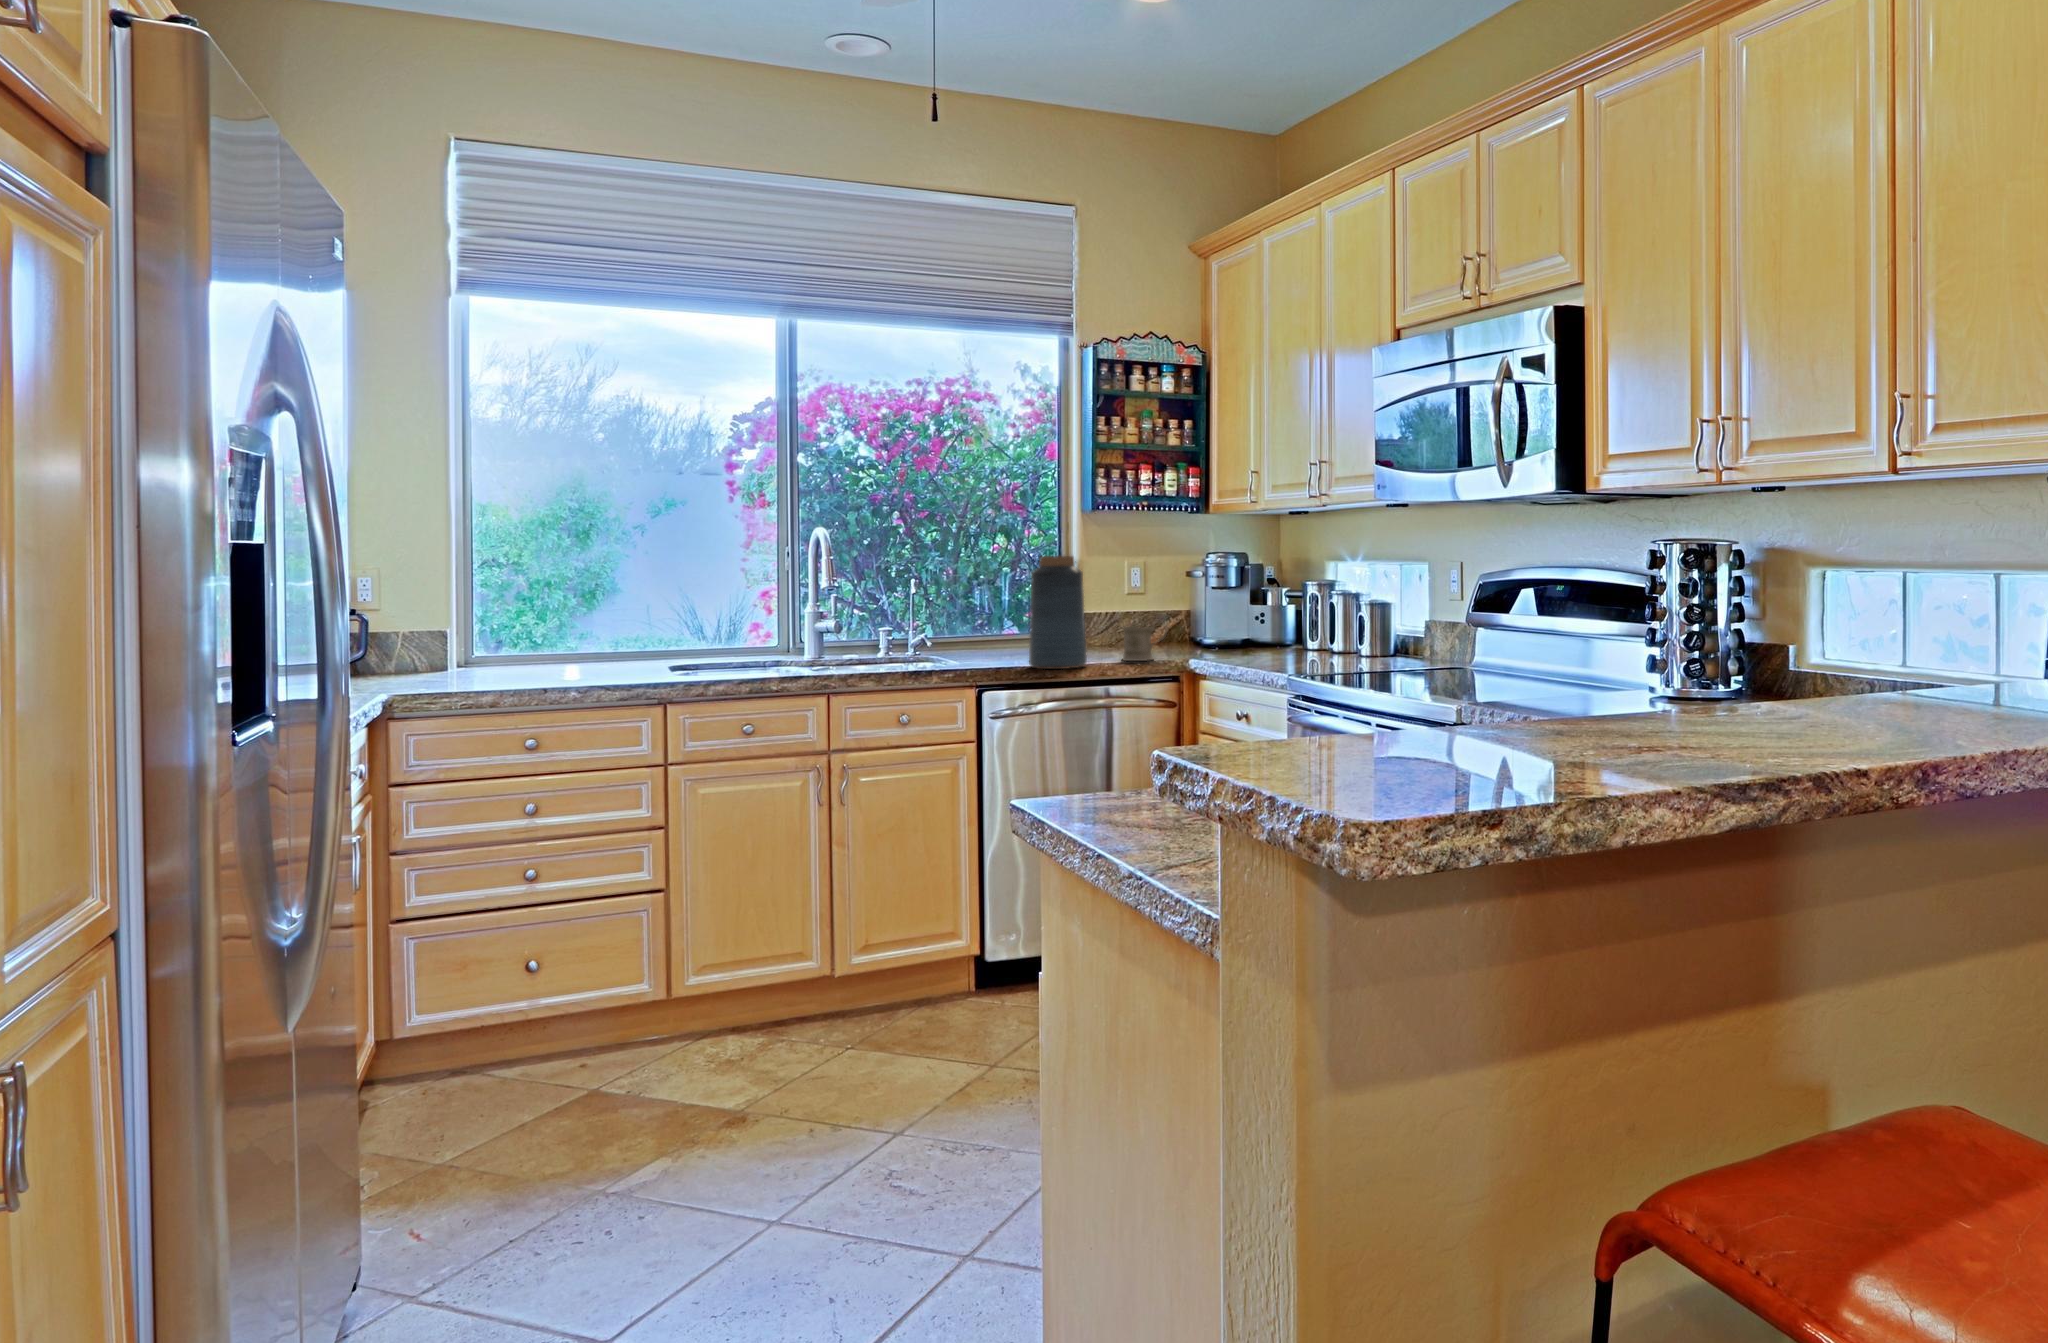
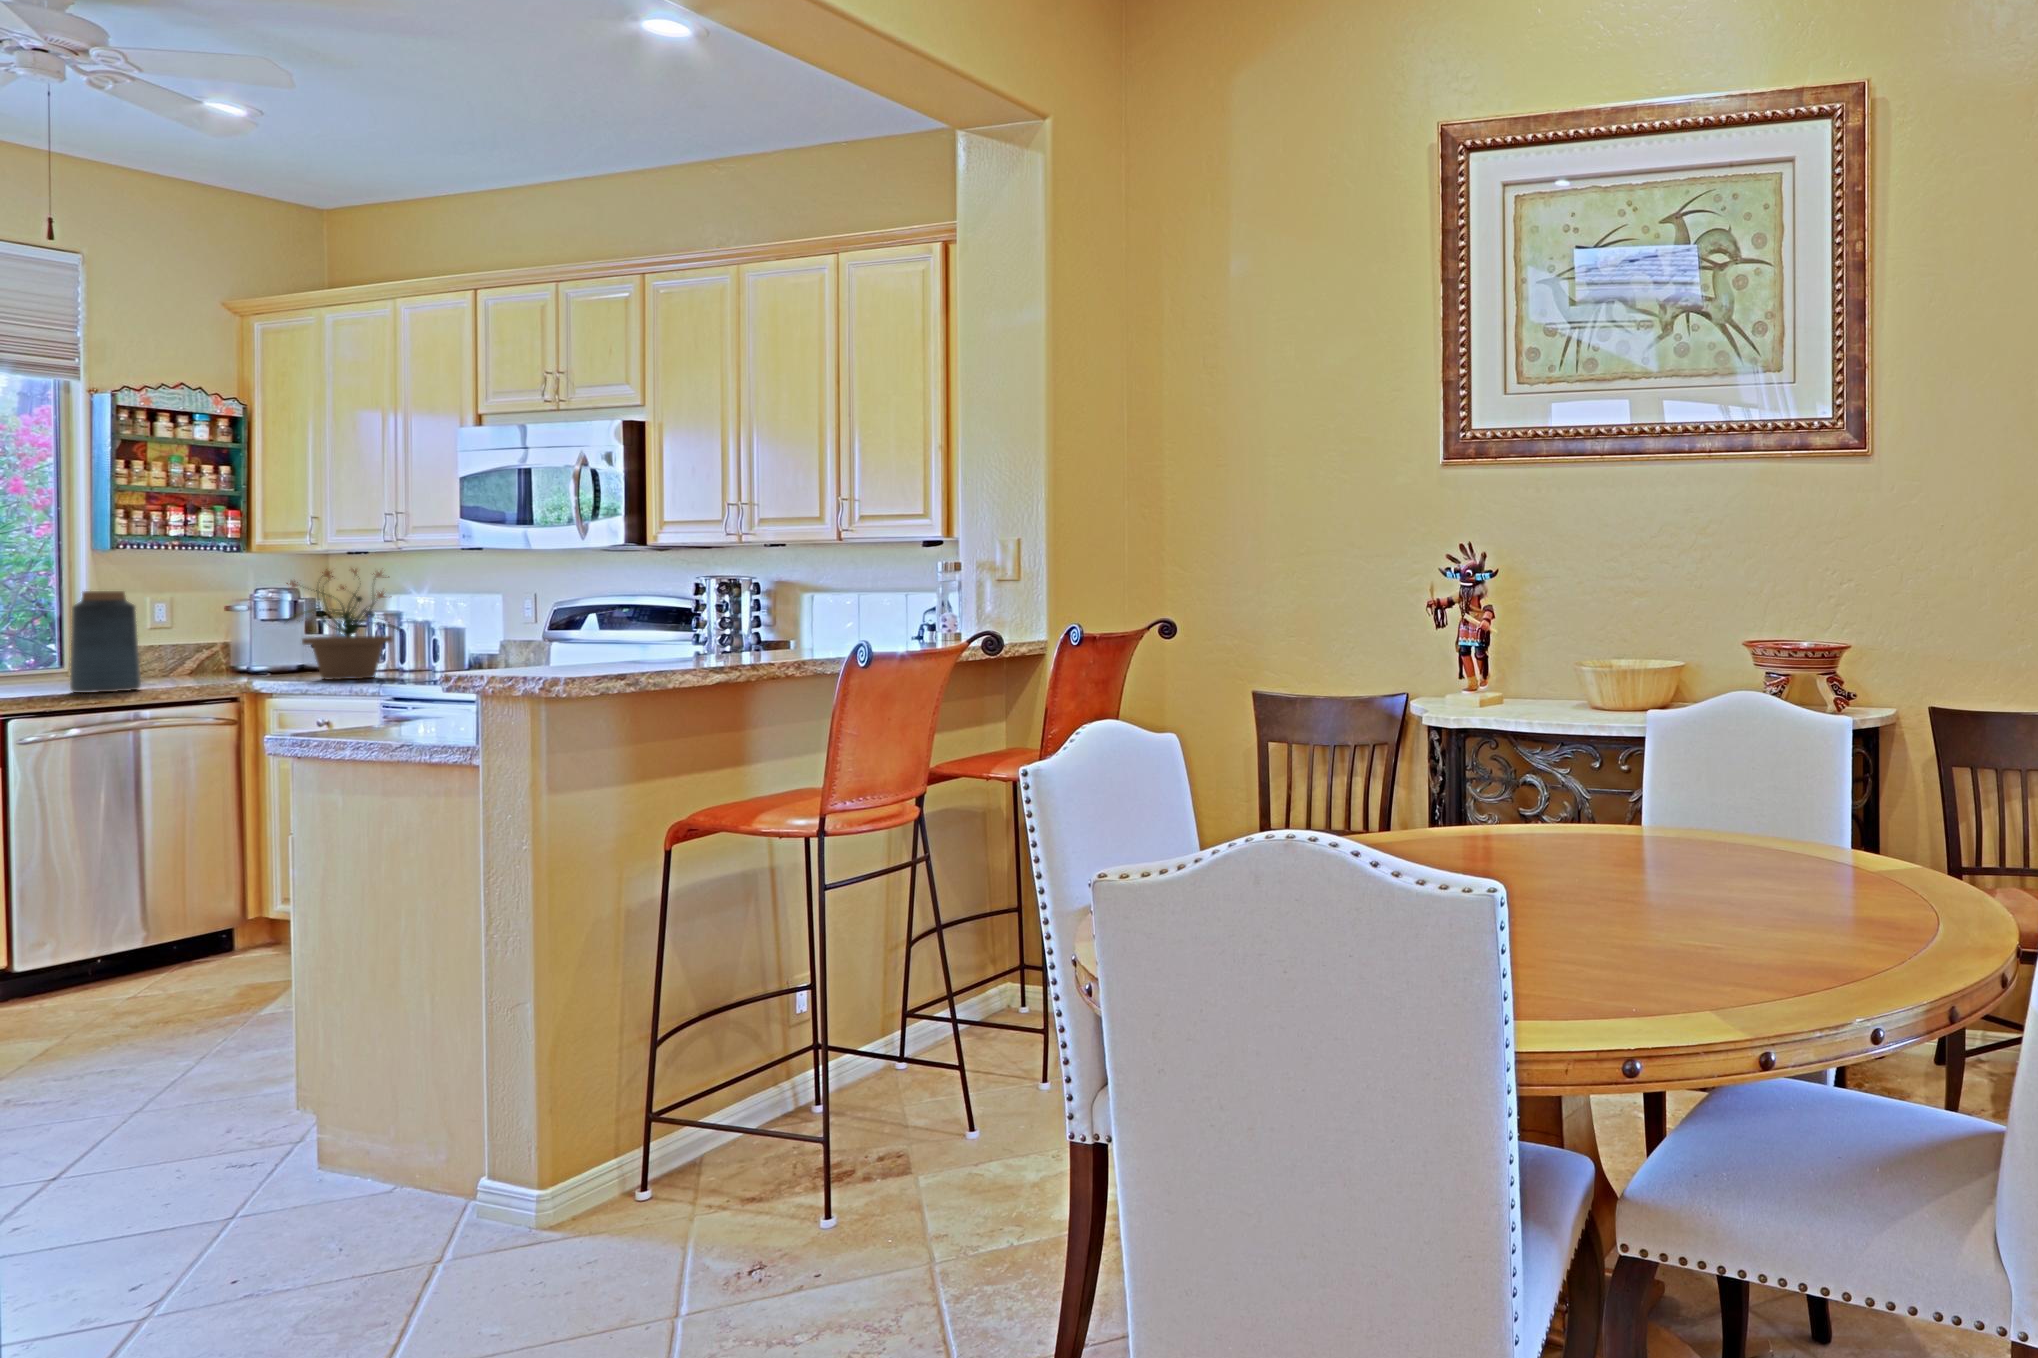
potted plant: none [1217,527,1326,662] -> present [286,569,401,679]
mug: present [1123,620,1161,661] -> none [172,647,228,685]

